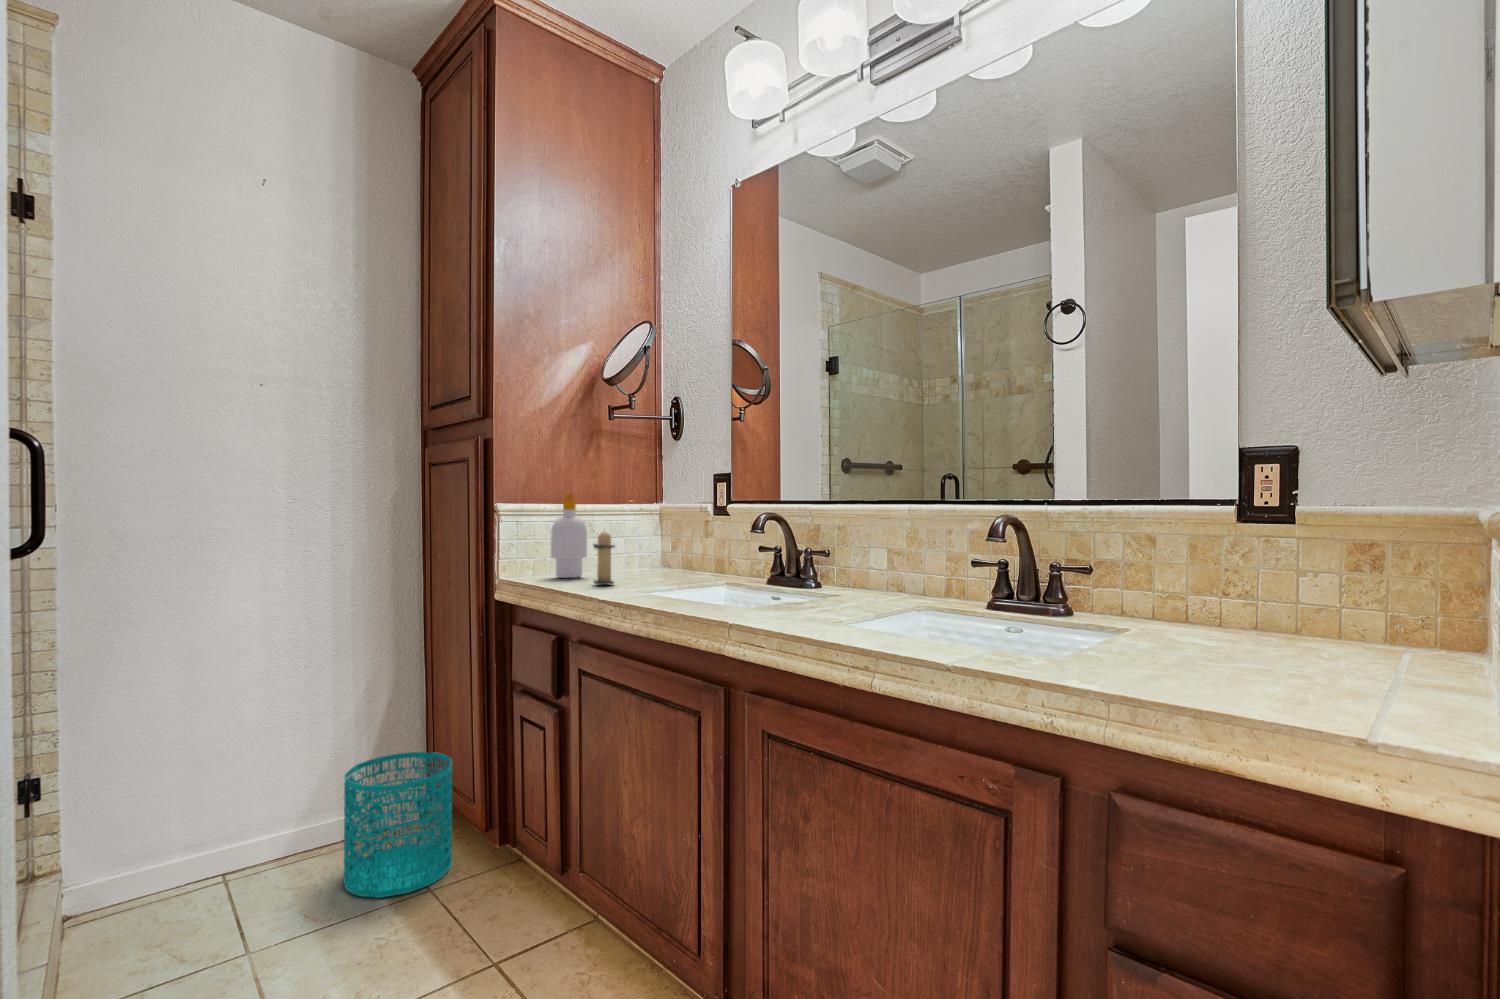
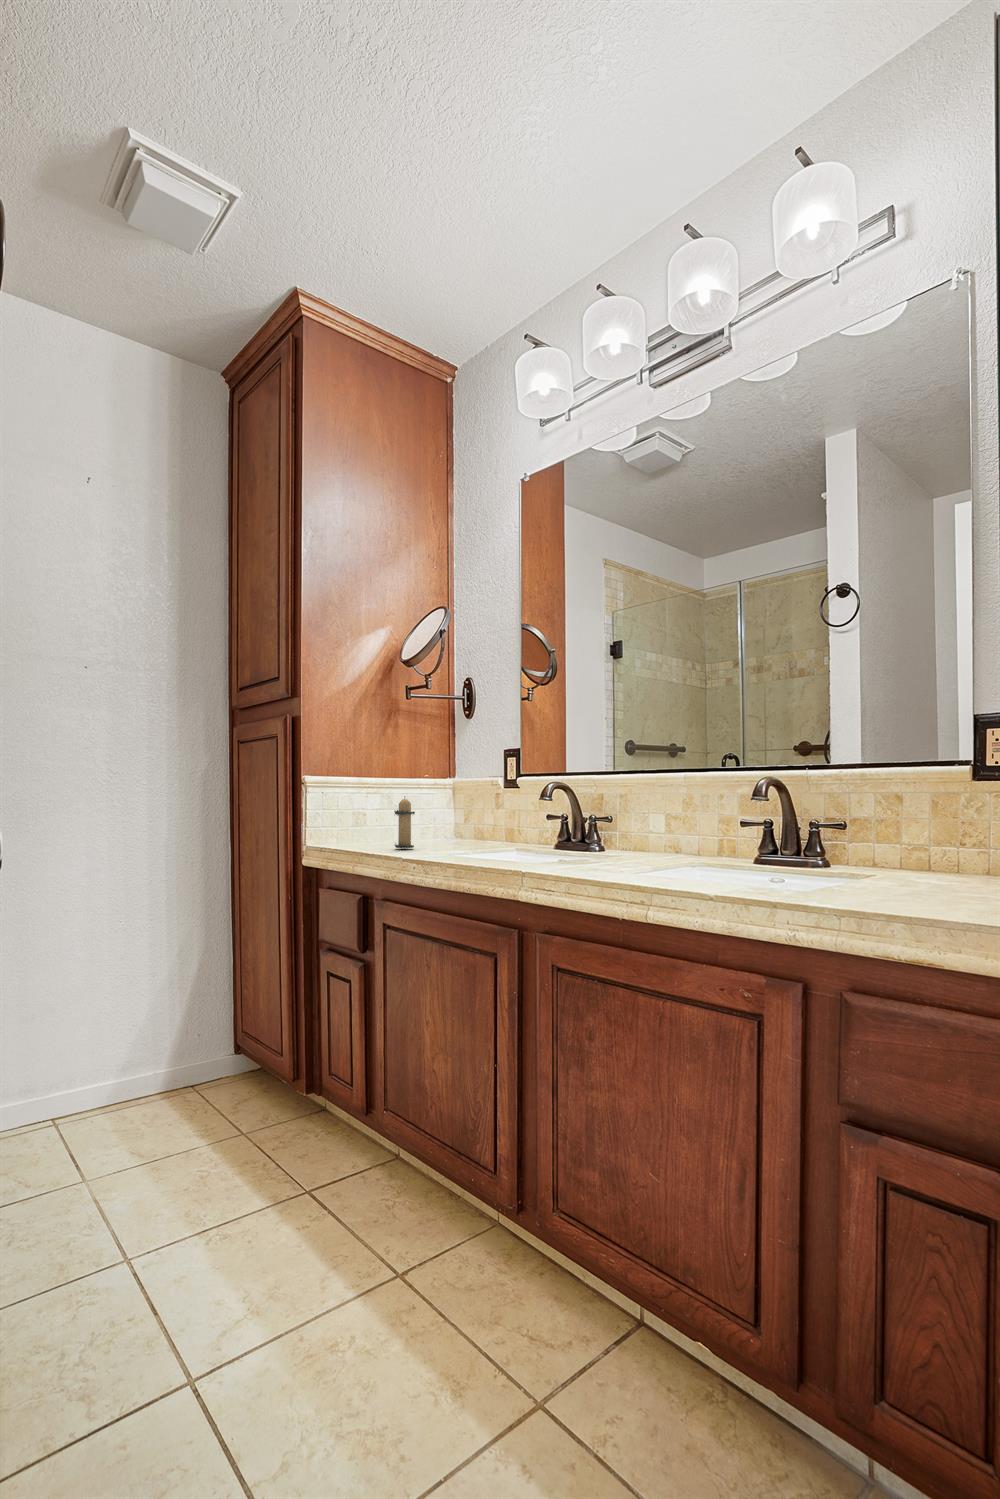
soap bottle: present [551,494,587,578] -> none [353,765,387,844]
wastebasket: present [343,752,452,898] -> none [161,1010,260,1142]

